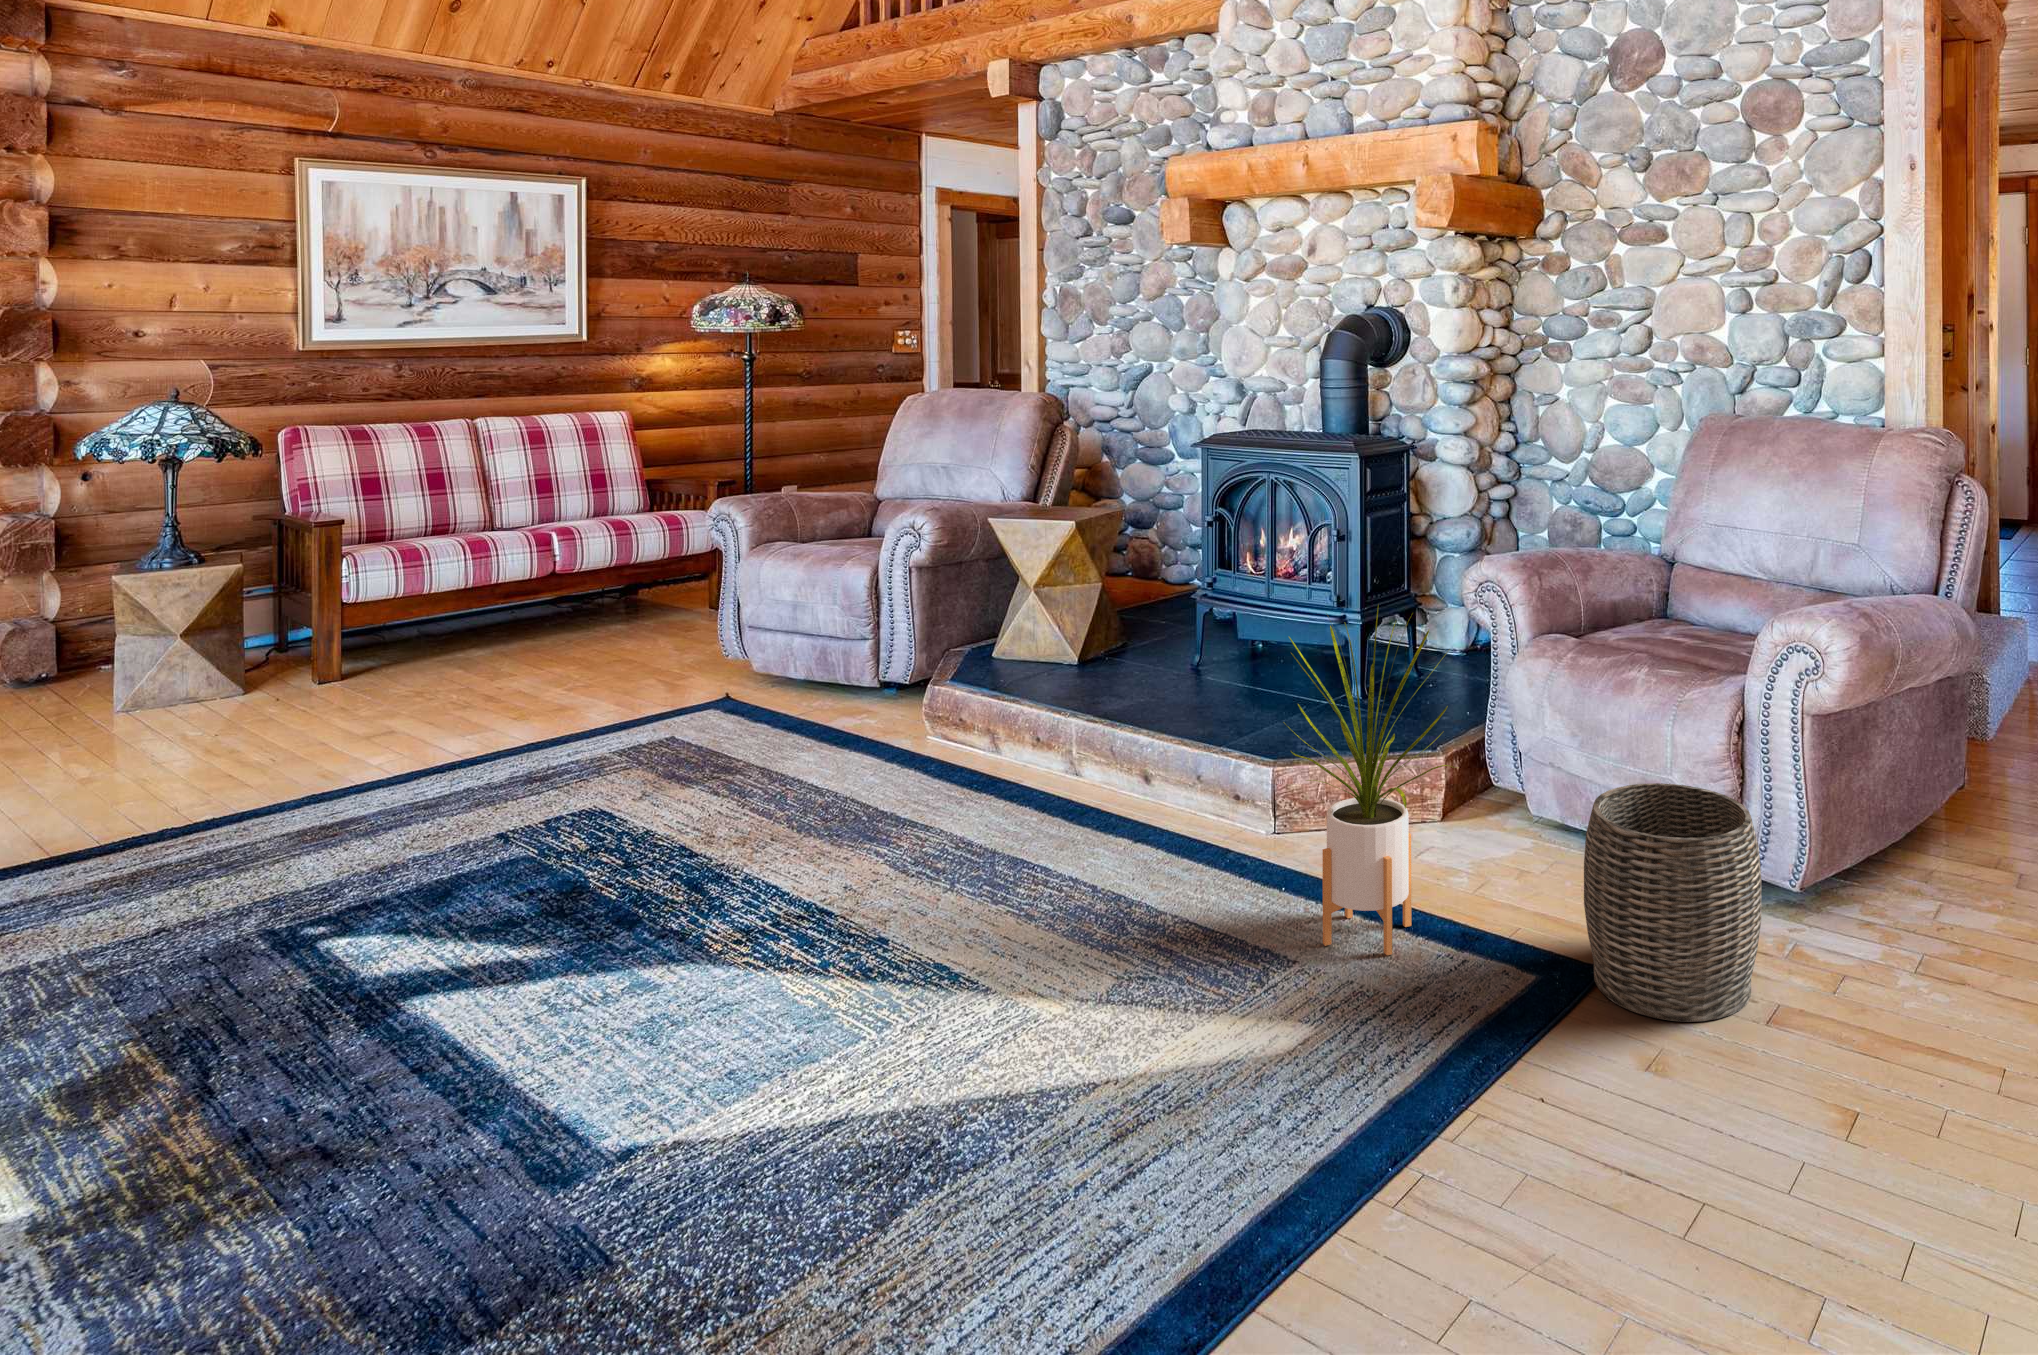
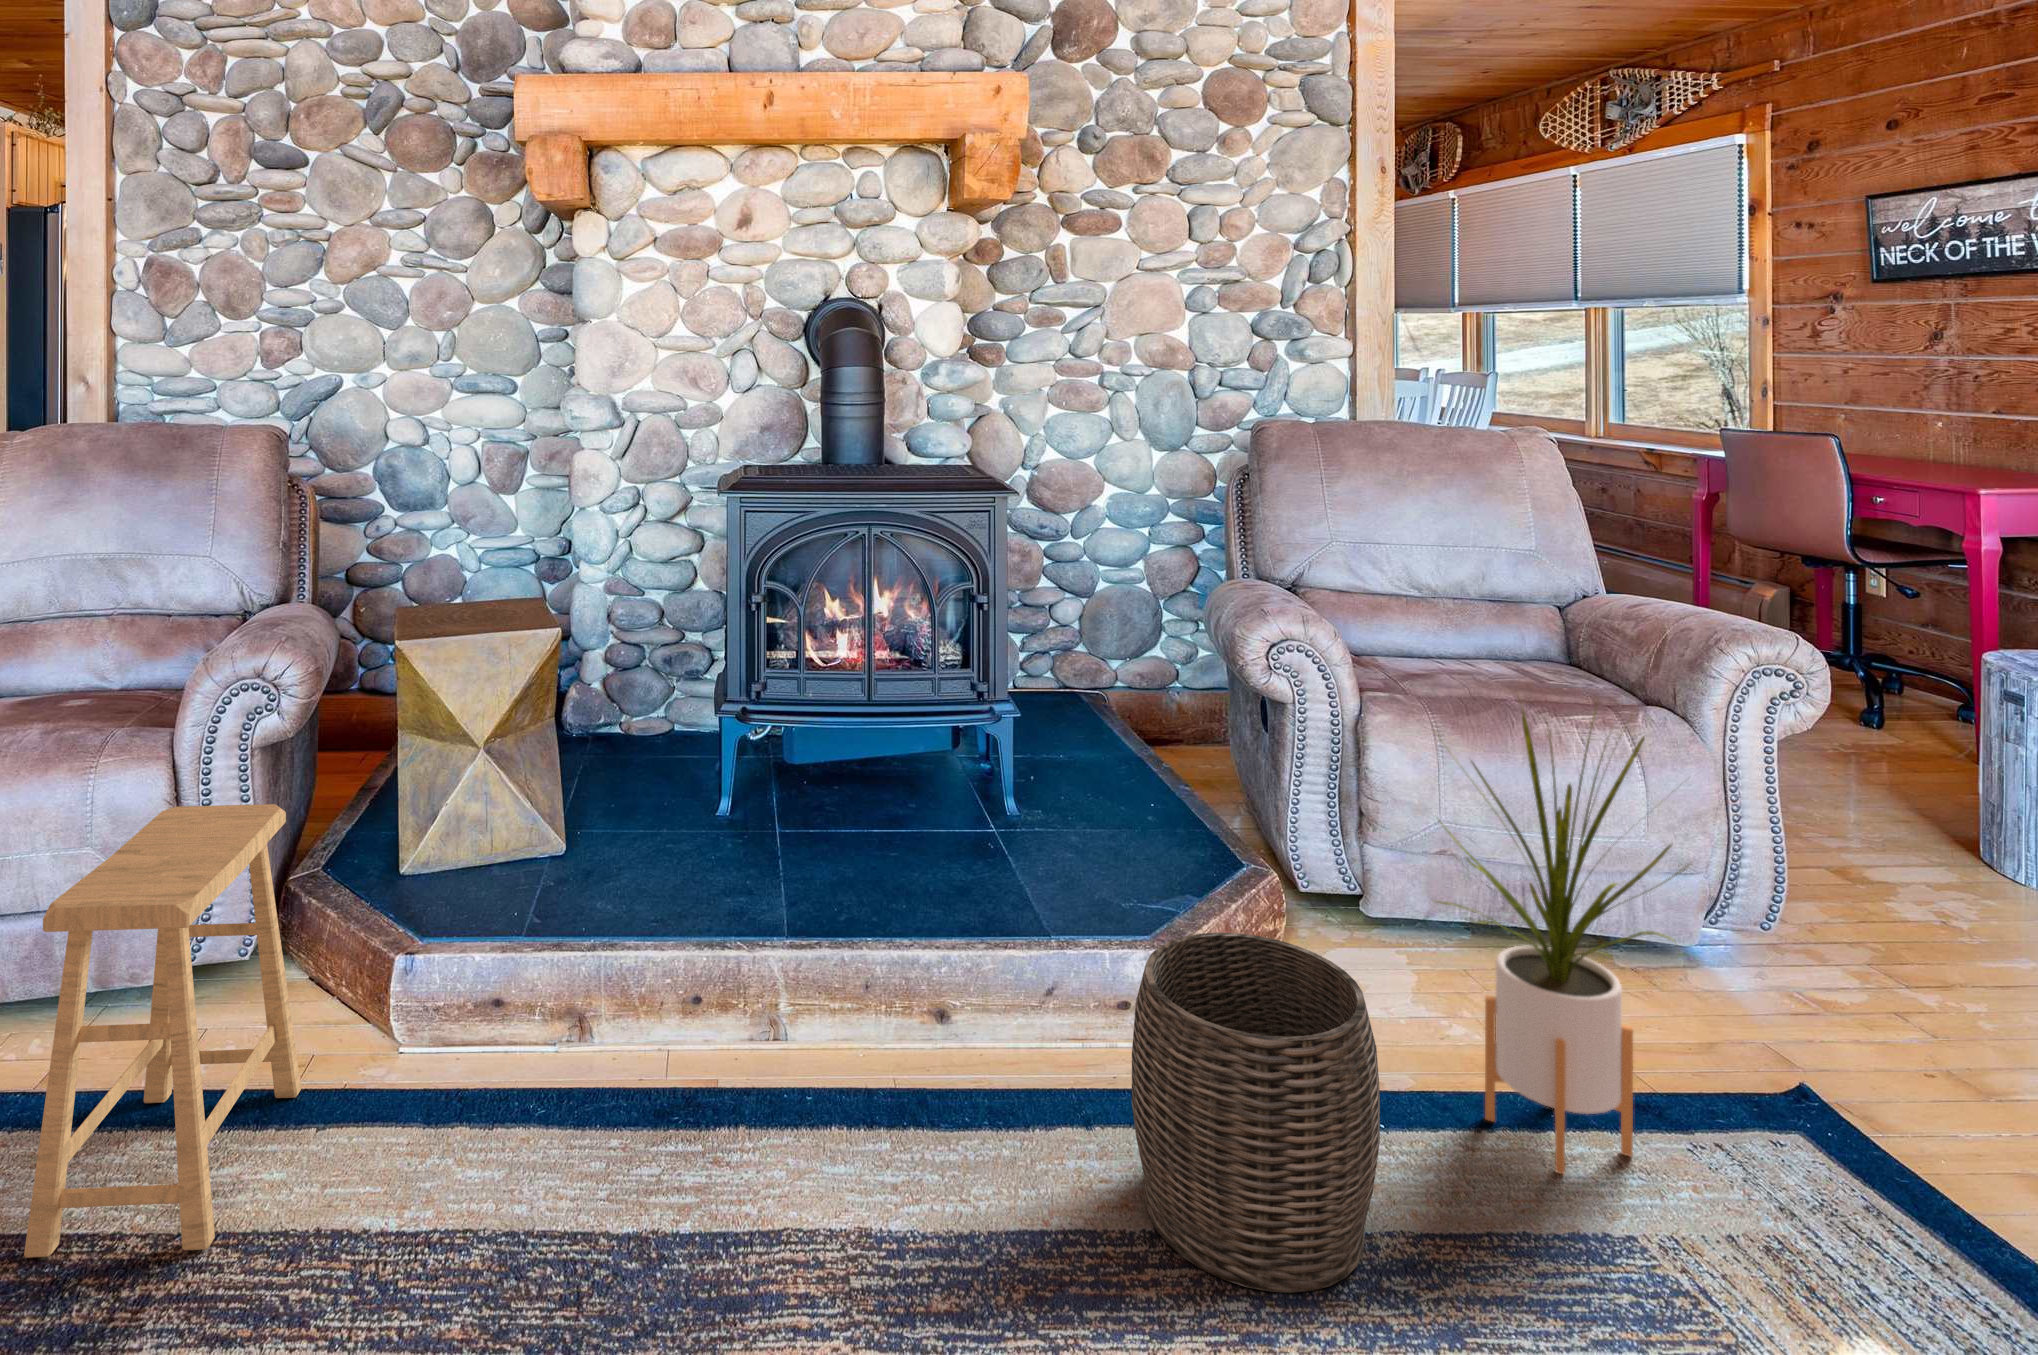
footstool: none [705,581,865,776] -> present [24,804,301,1258]
woven basket: present [1584,783,1761,1022] -> present [1132,933,1380,1293]

